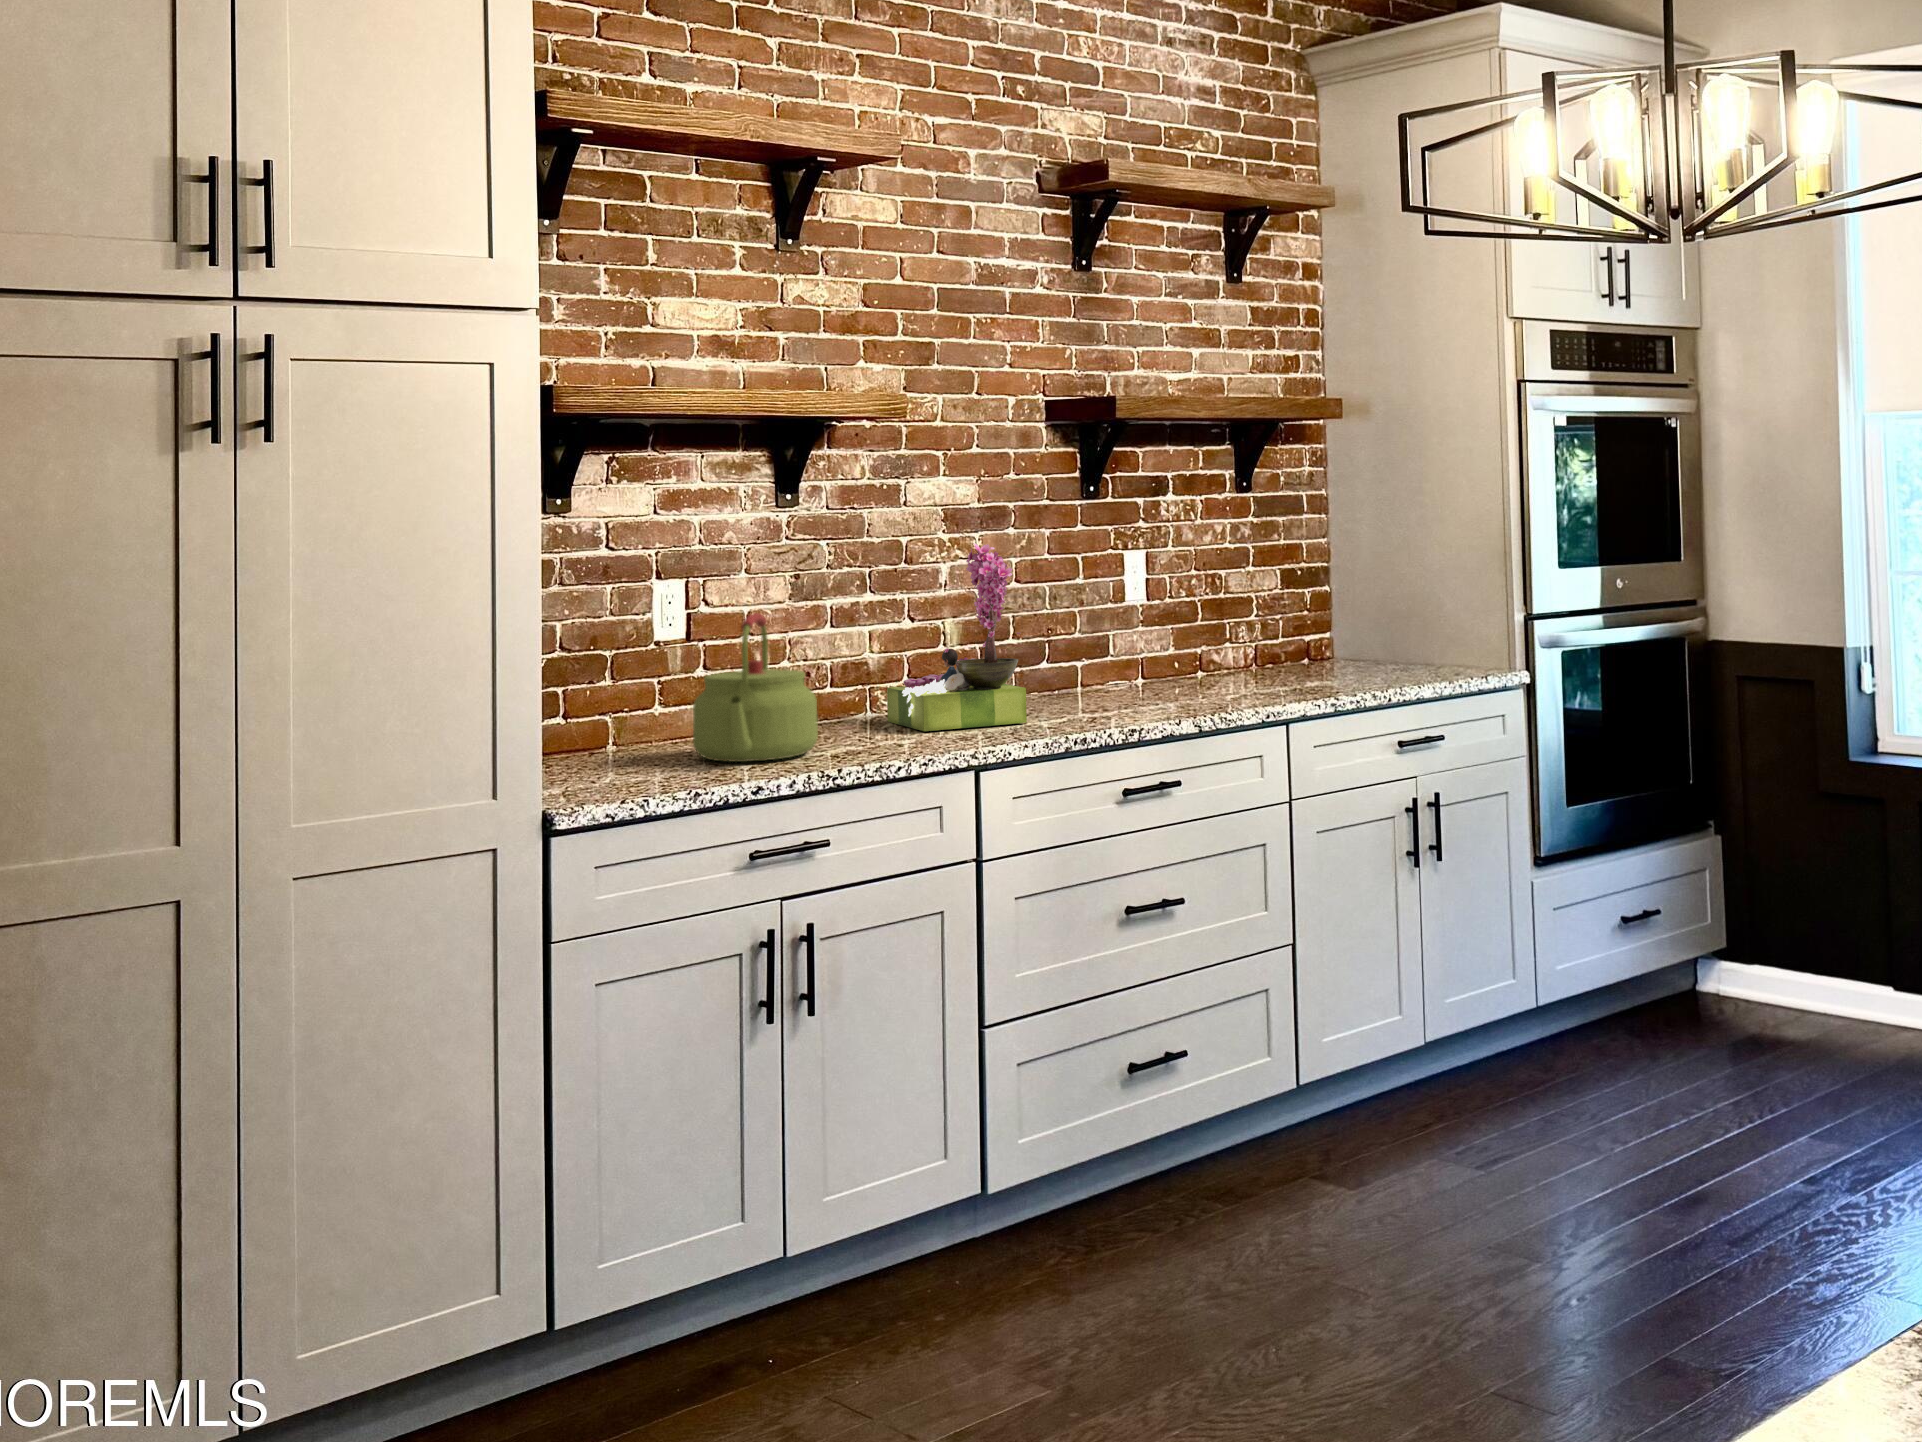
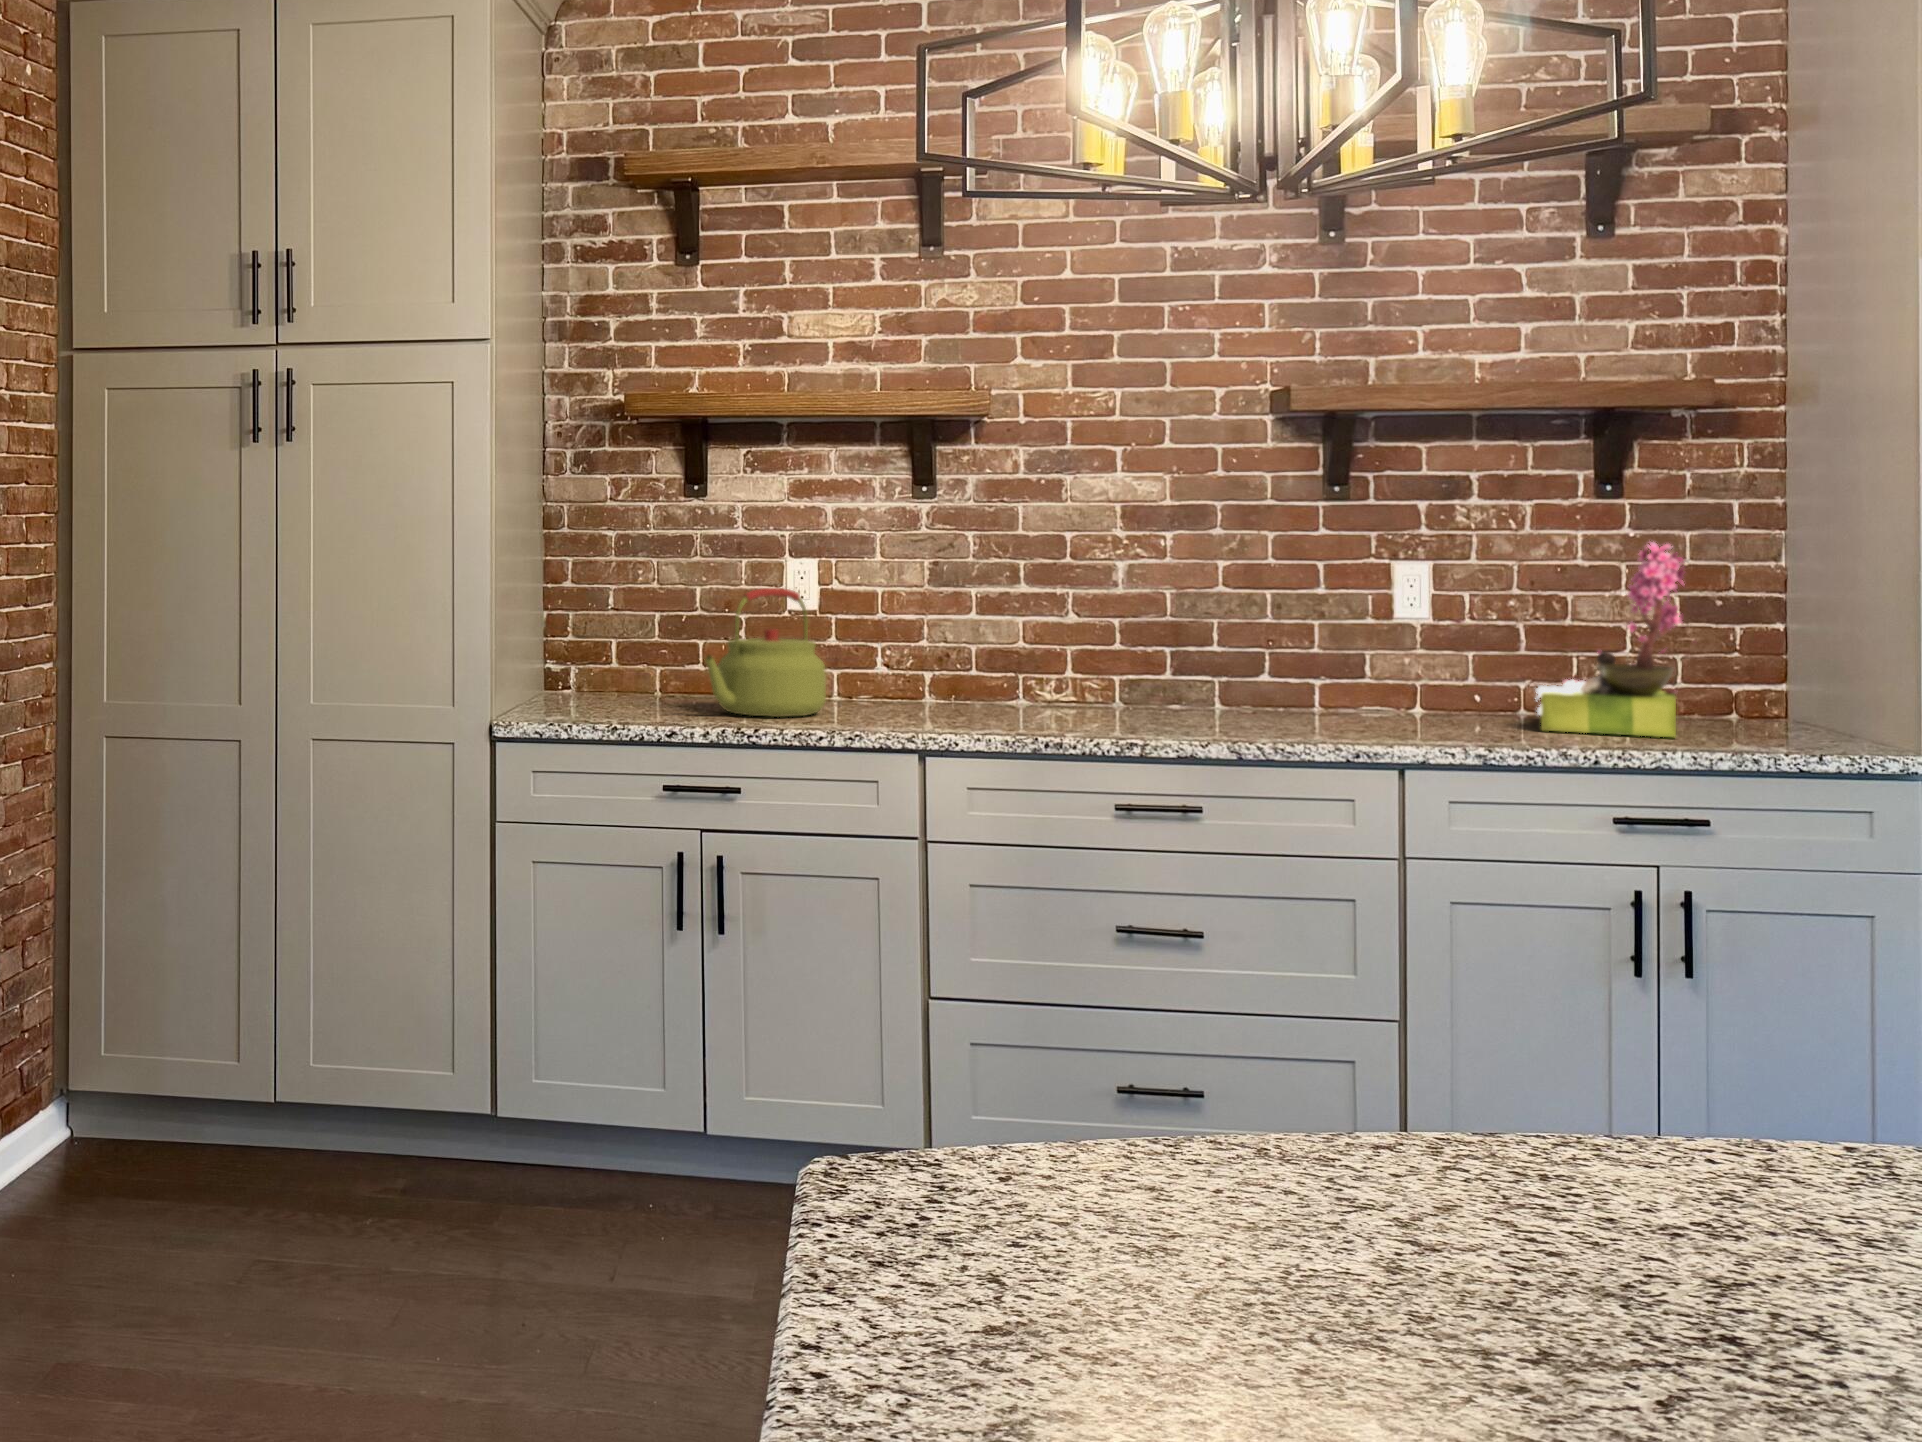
flower arrangement: present [887,543,1027,731] -> present [1535,542,1685,738]

